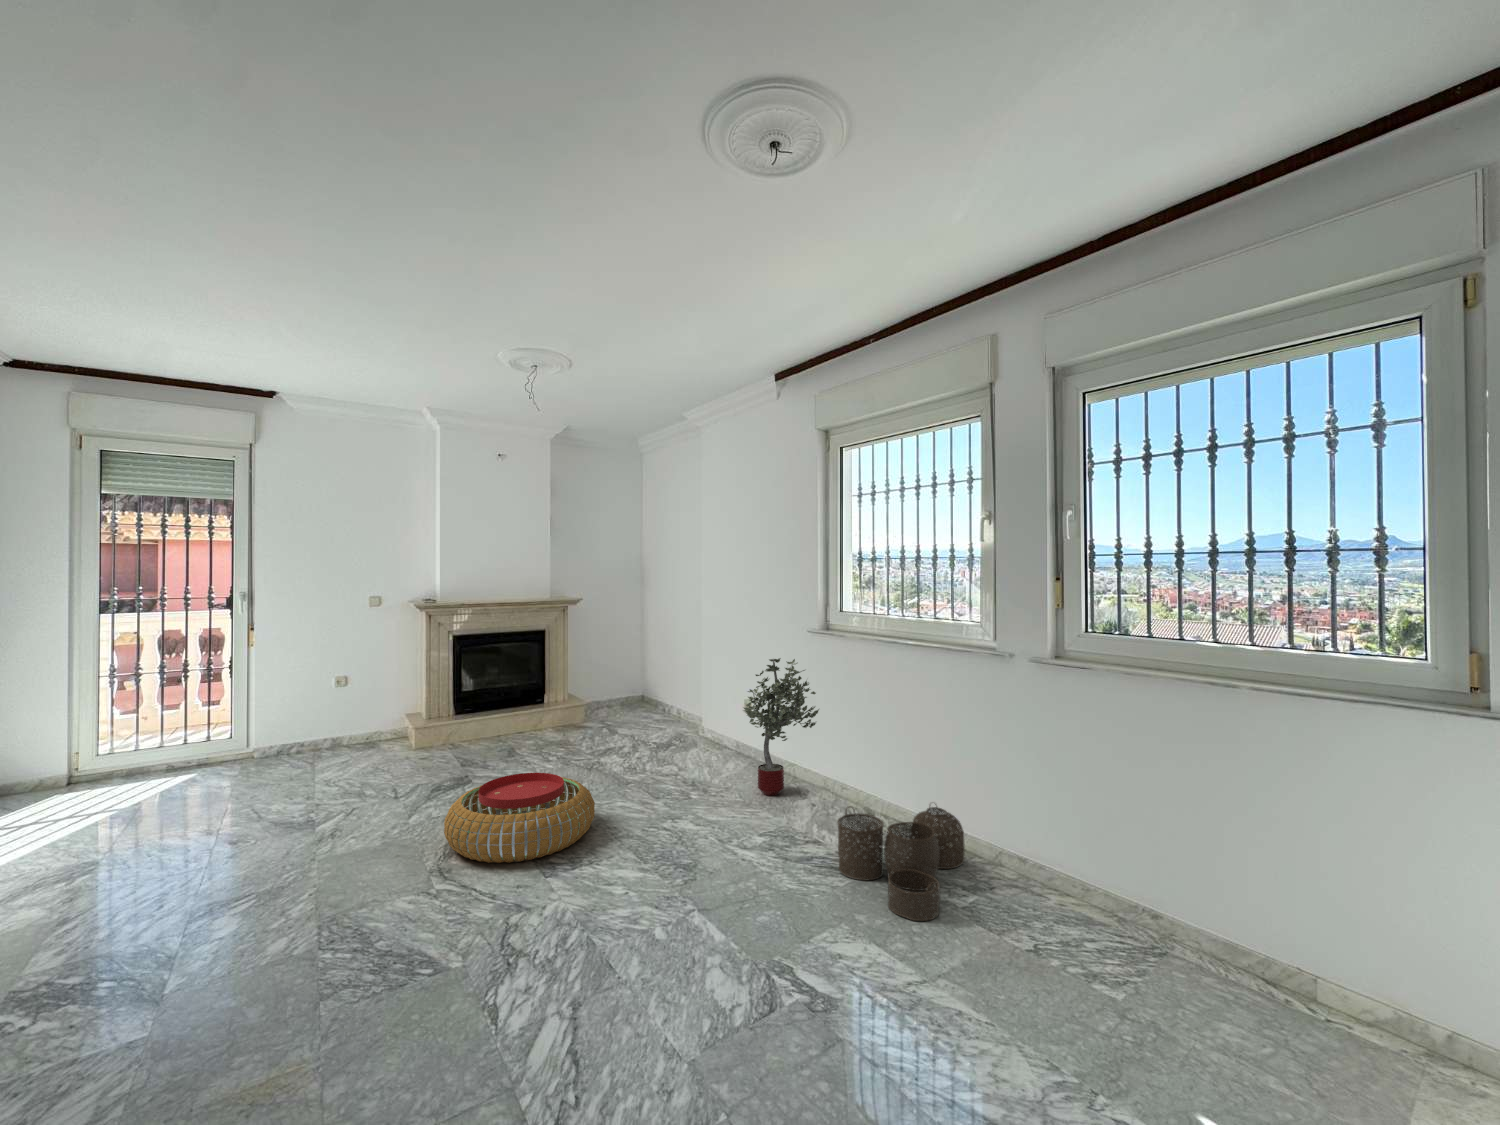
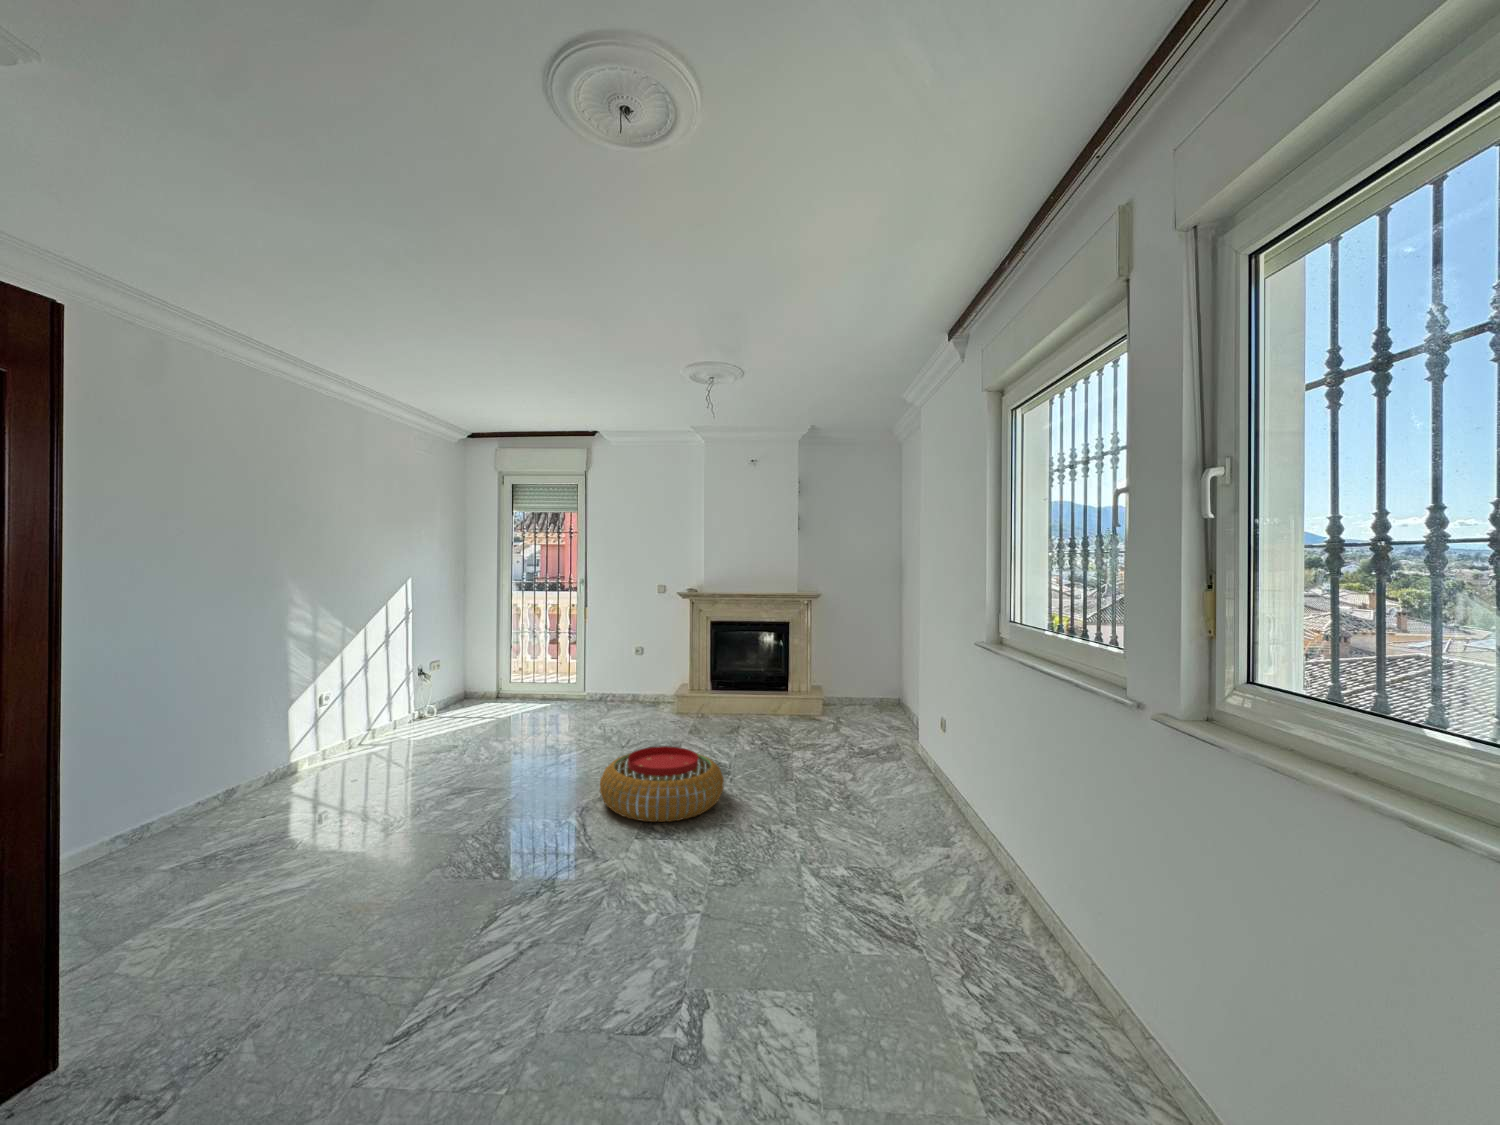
potted tree: present [744,658,819,796] -> none [886,679,975,833]
woven basket: present [837,804,965,921] -> none [879,864,1062,1037]

